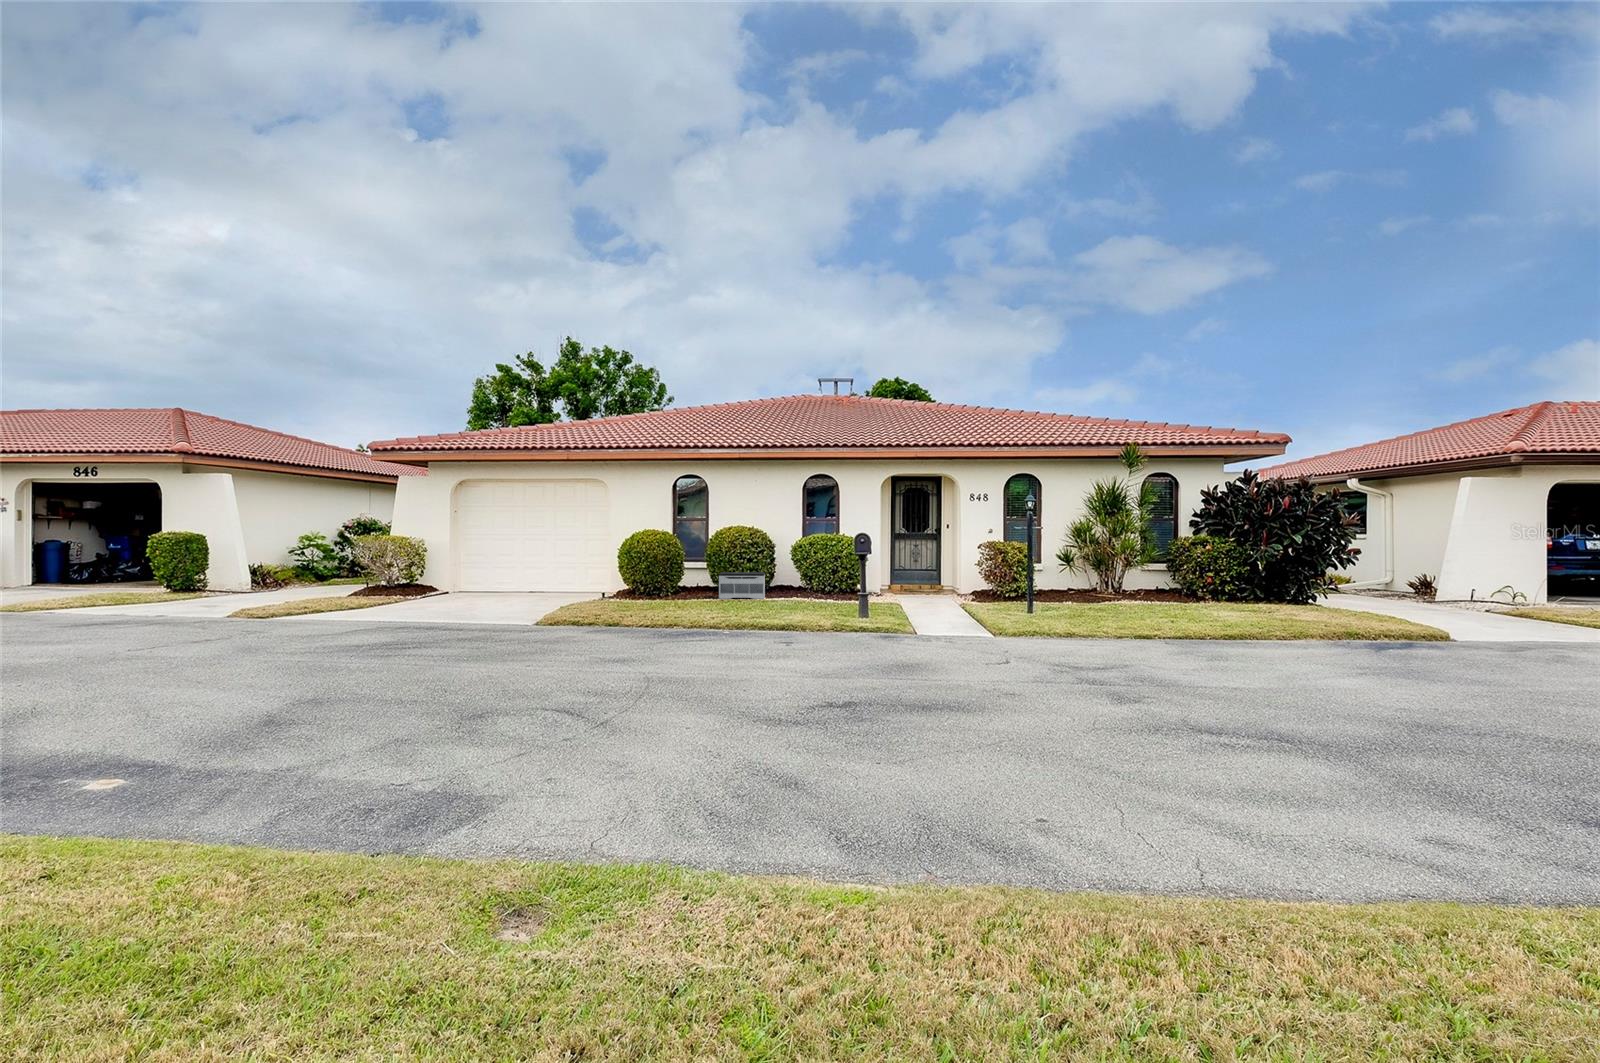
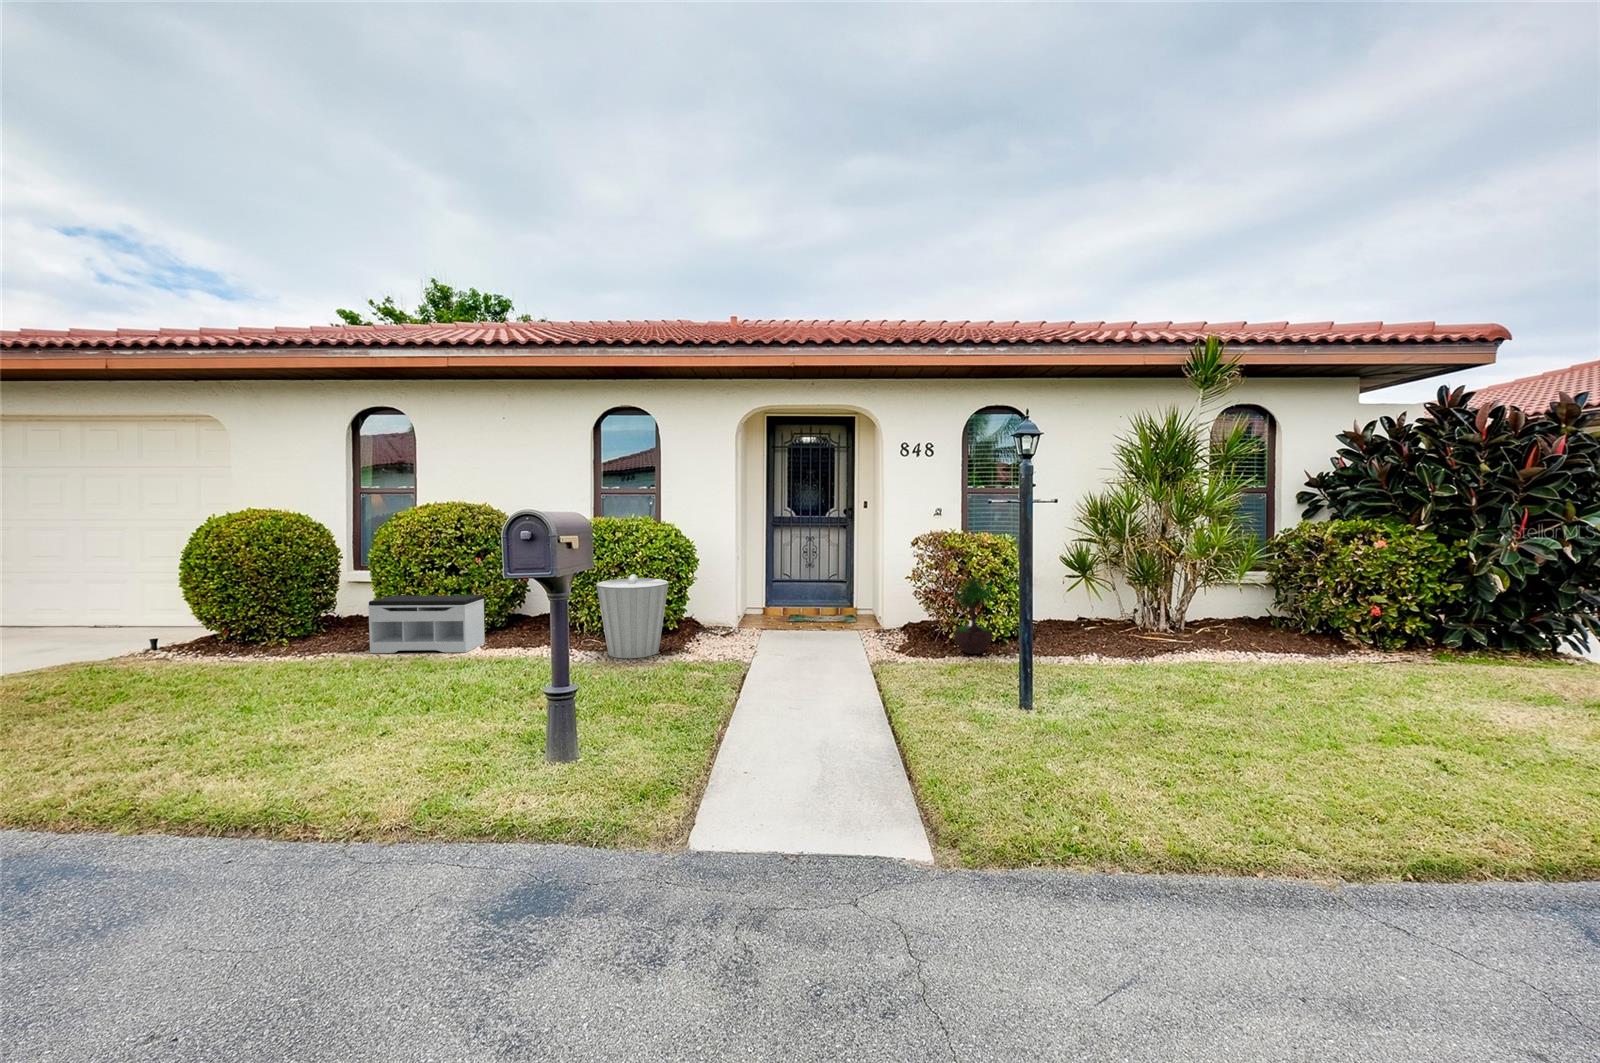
potted tree: none [998,560,1023,600] -> present [947,578,995,654]
trash can: none [828,561,862,601] -> present [597,574,668,658]

